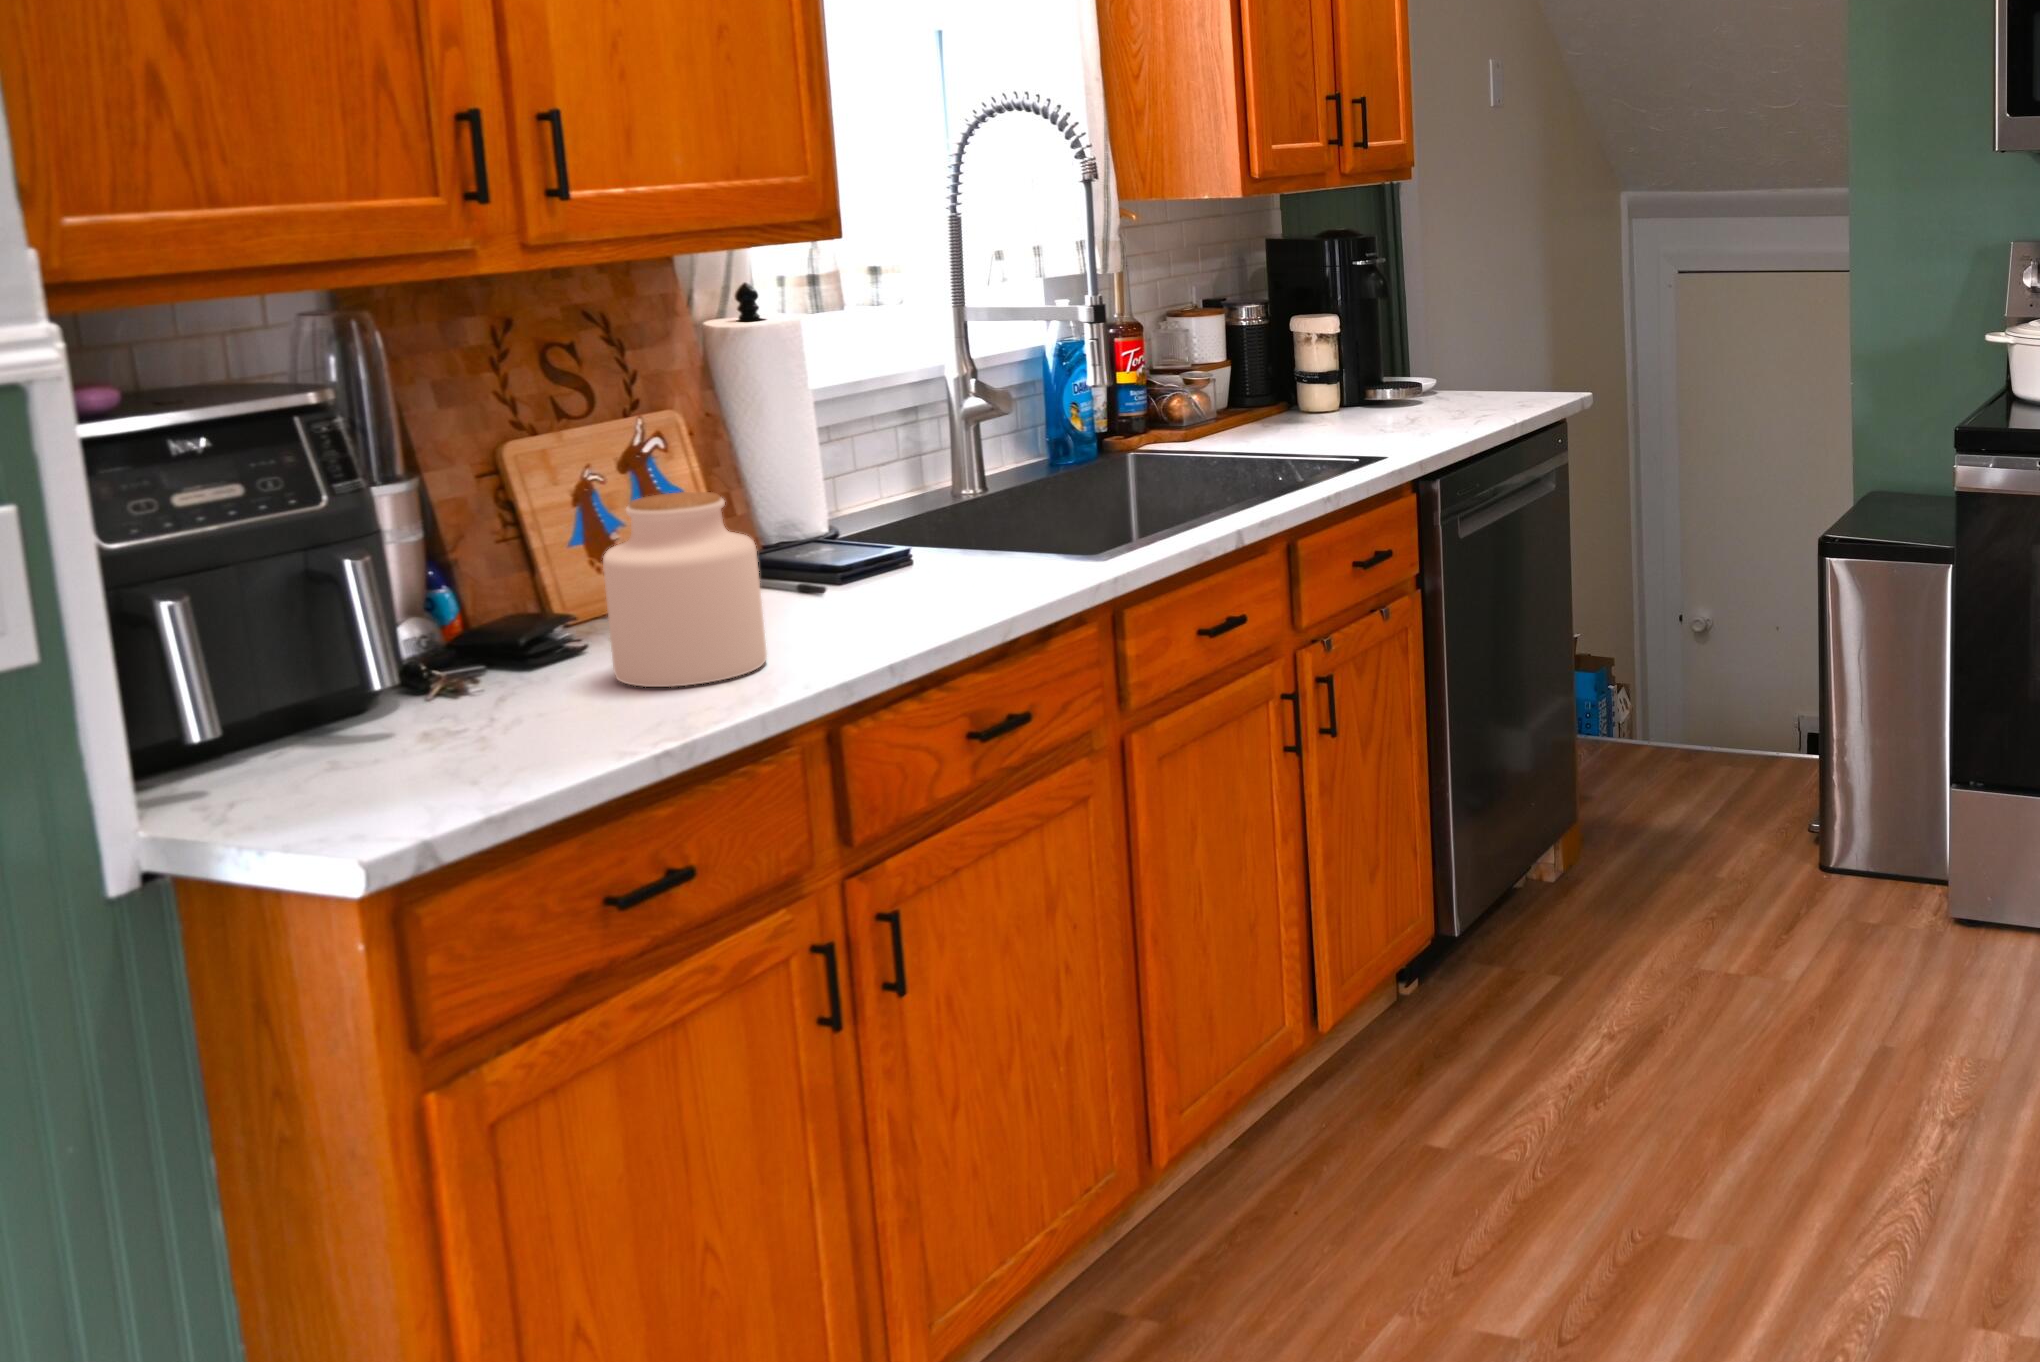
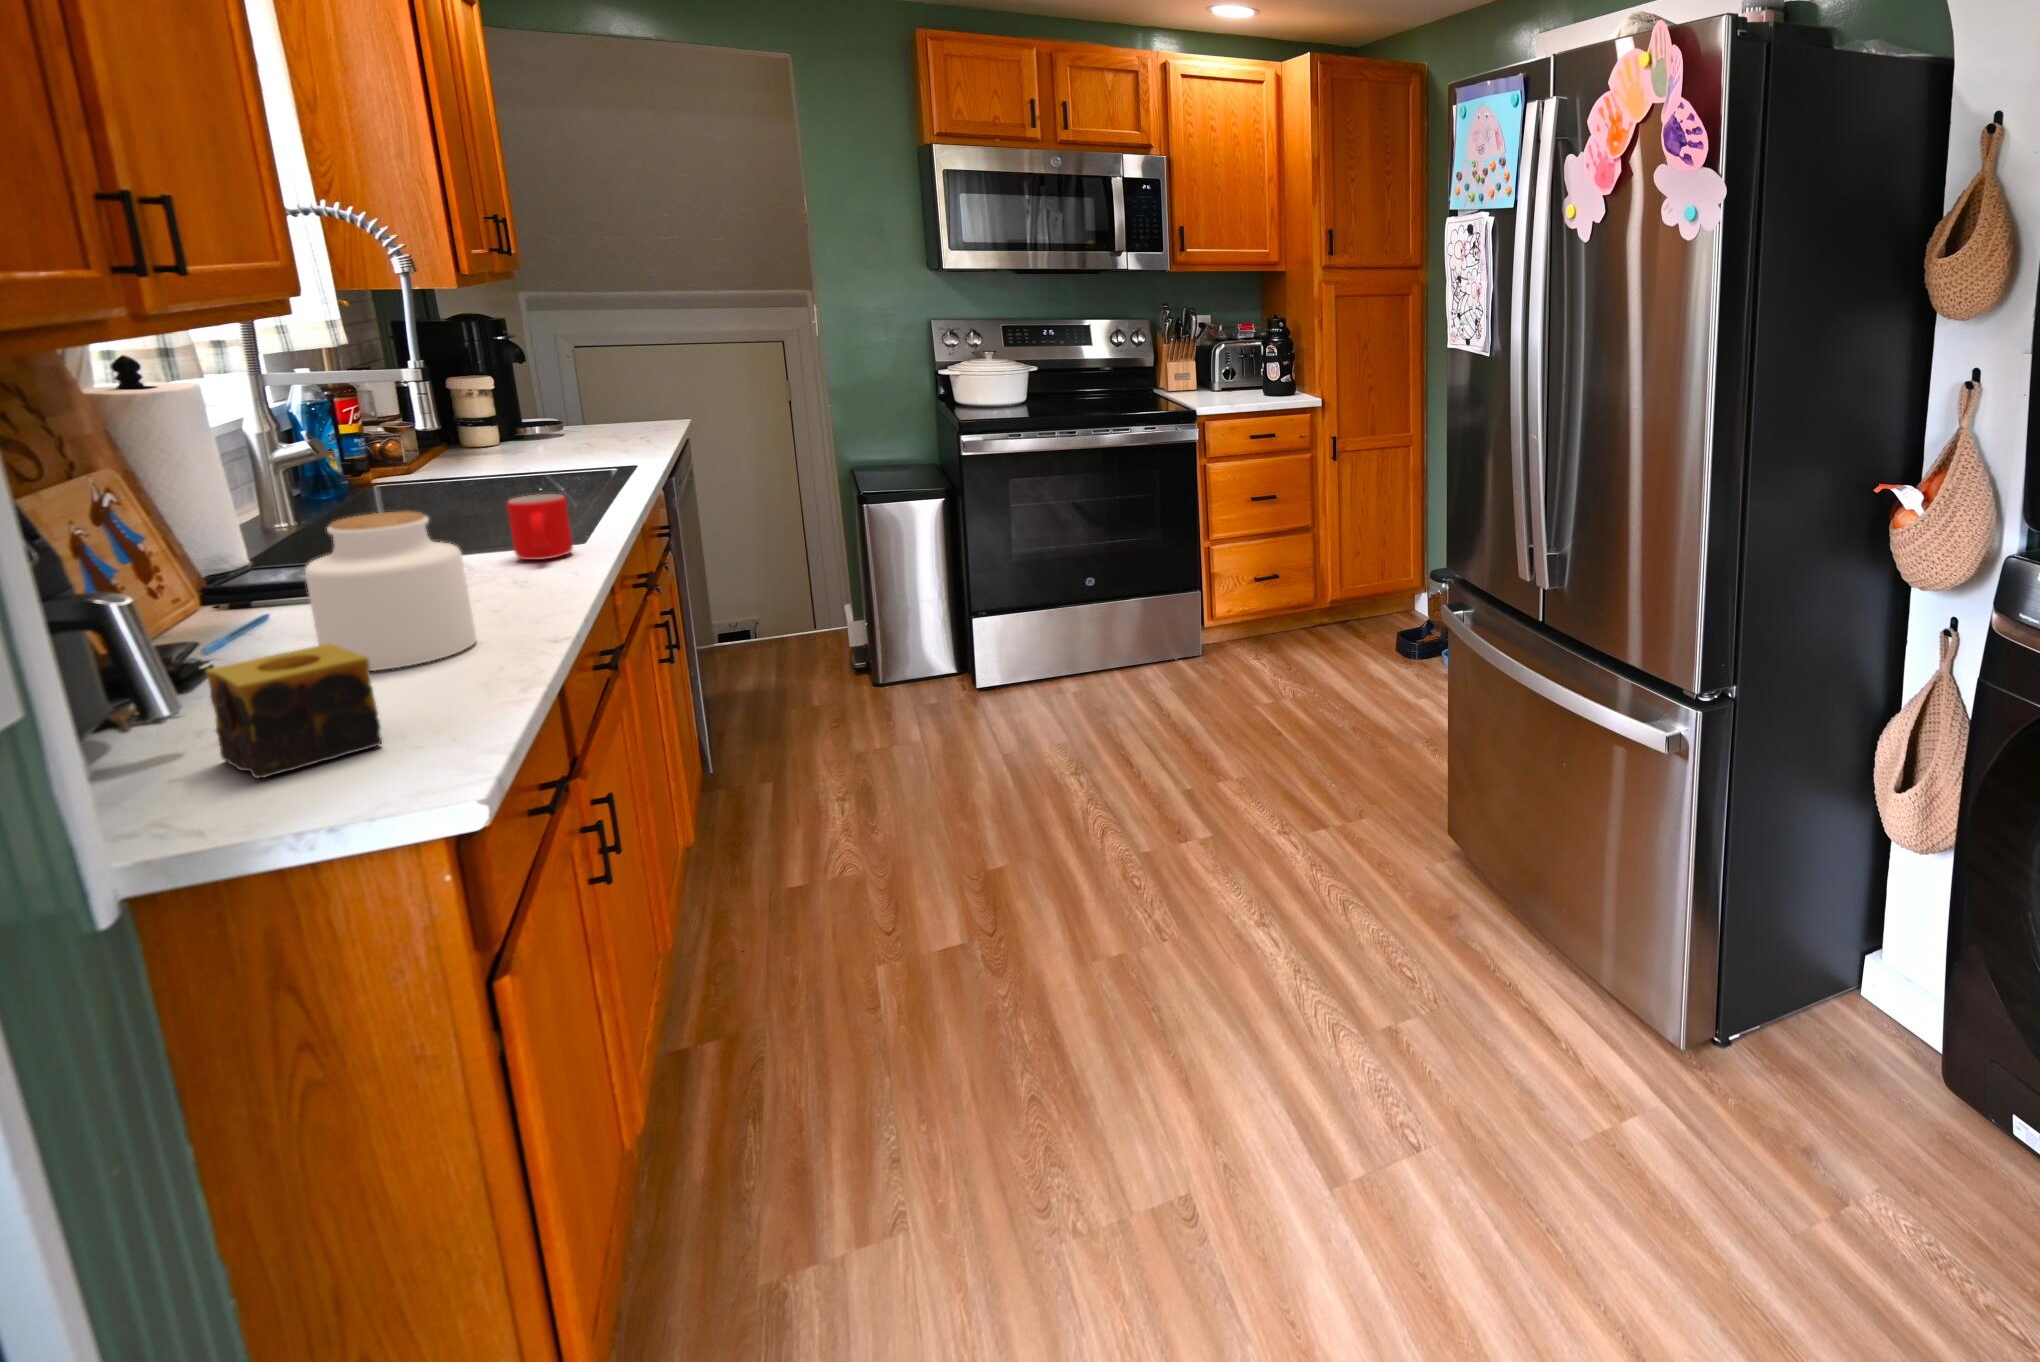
mug: none [999,487,1069,576] -> present [507,494,573,560]
candle: none [312,643,477,785] -> present [206,644,382,778]

